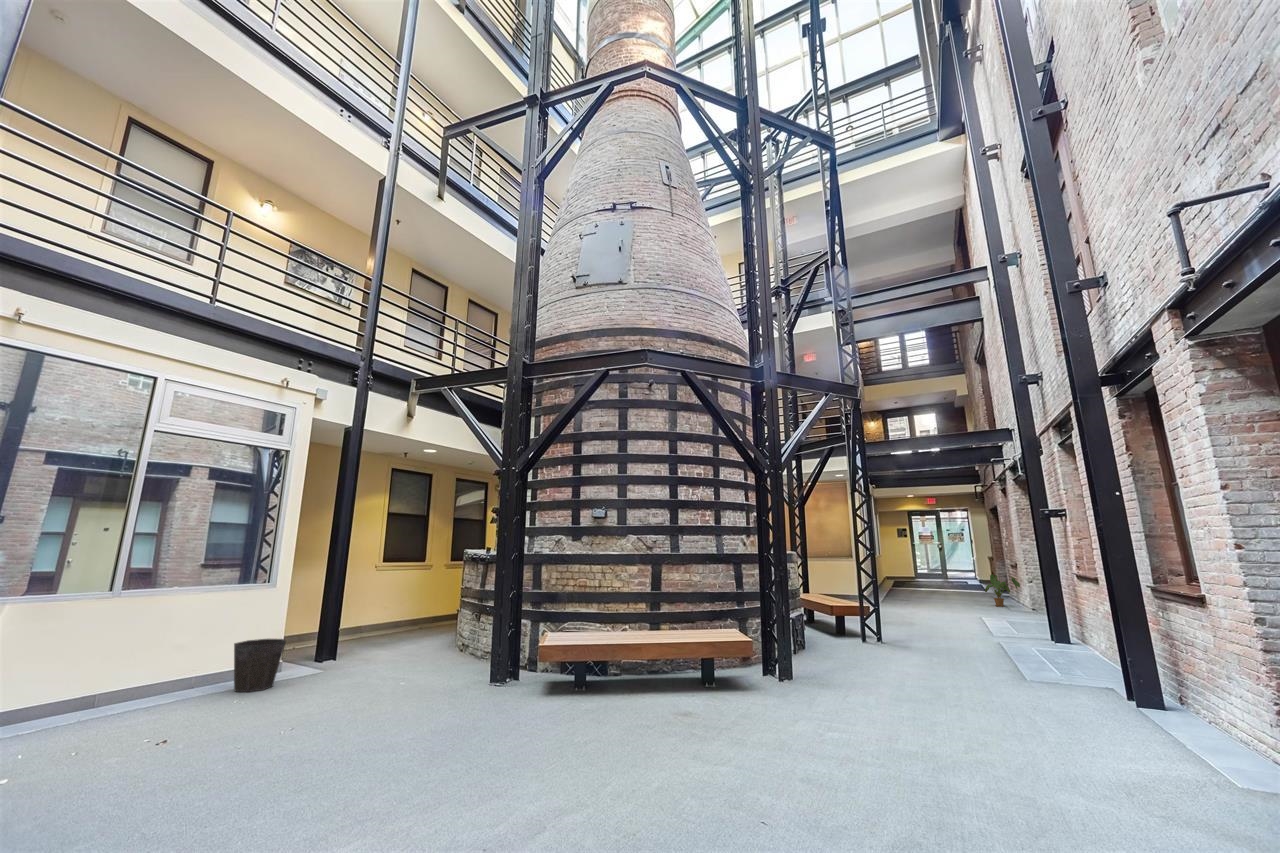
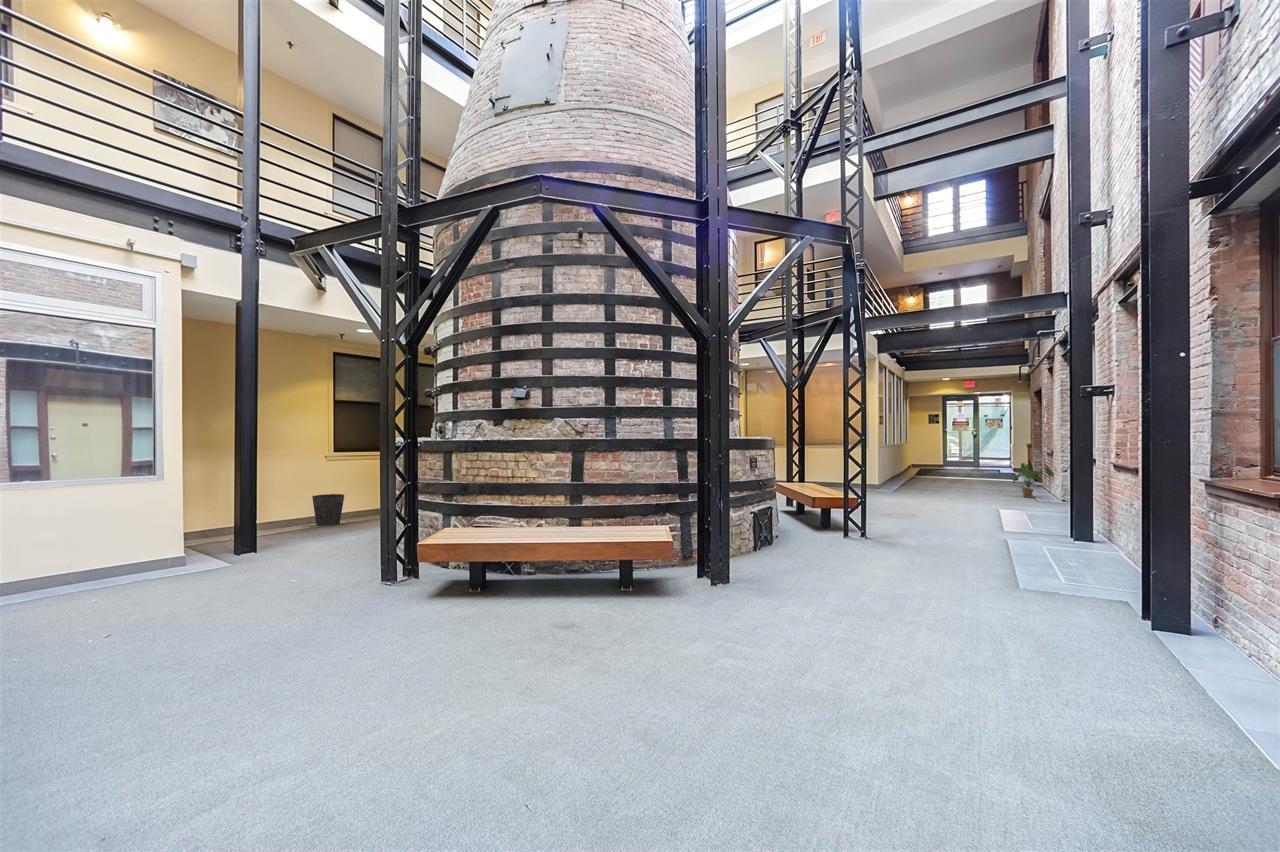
waste bin: present [234,639,286,692] -> present [312,494,344,526]

